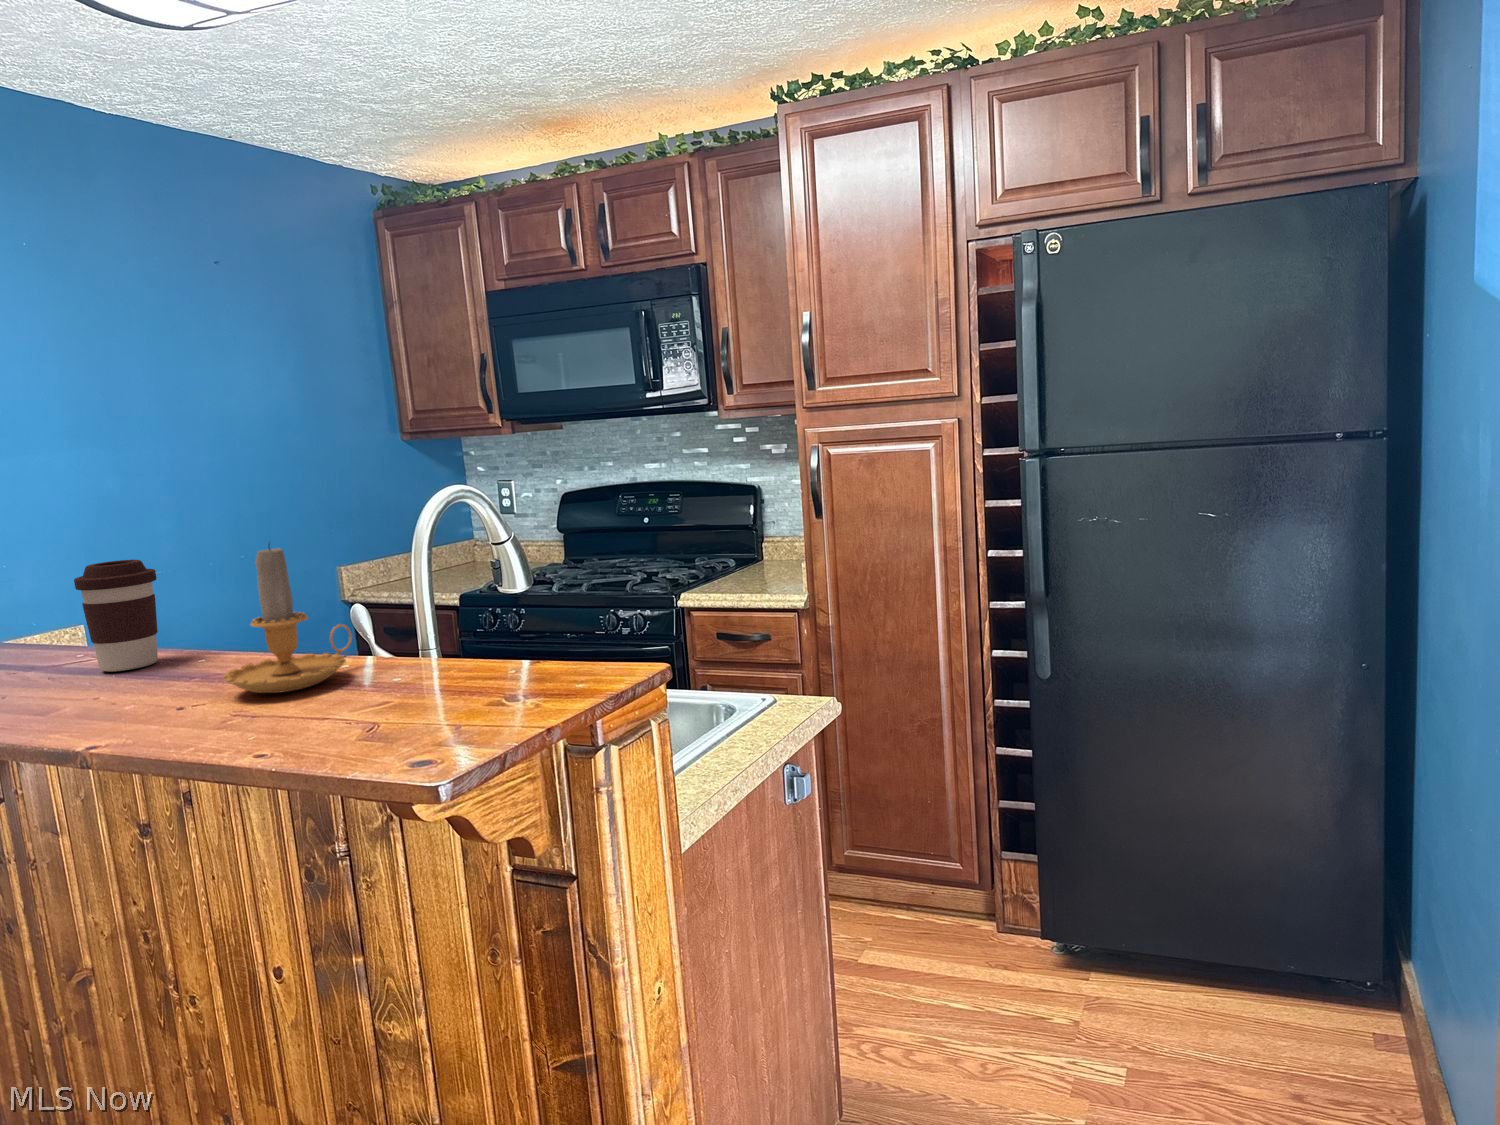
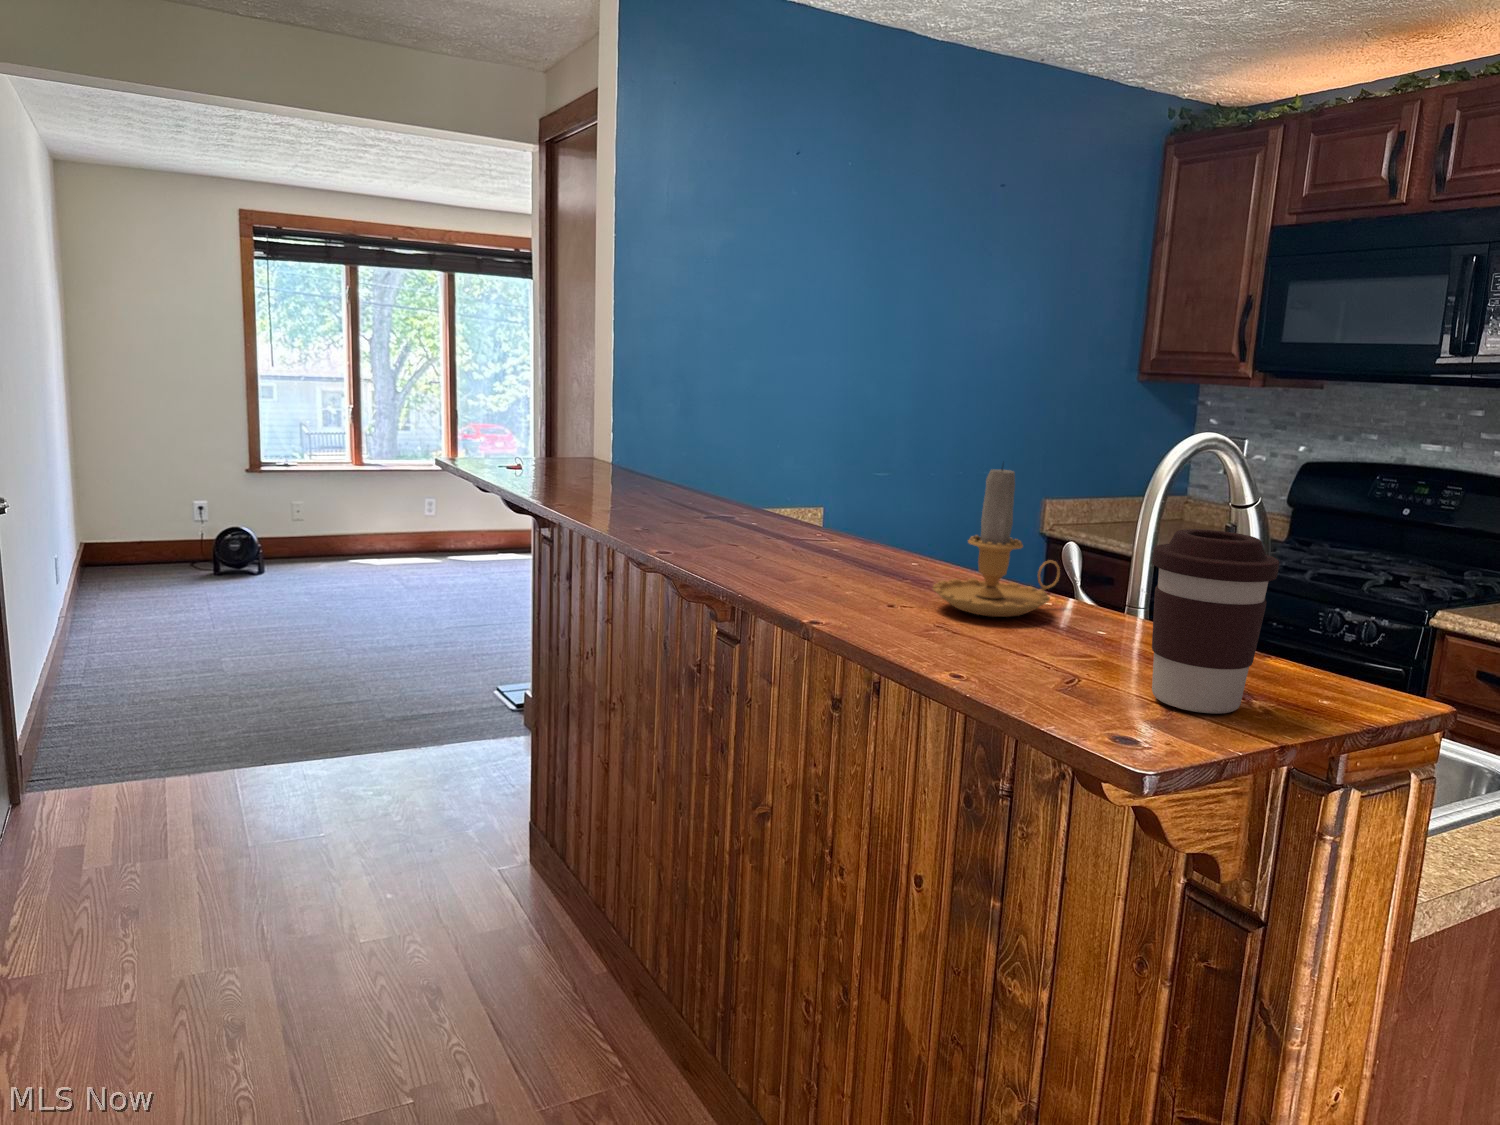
coffee cup: present [74,560,158,671] -> present [1152,529,1279,714]

